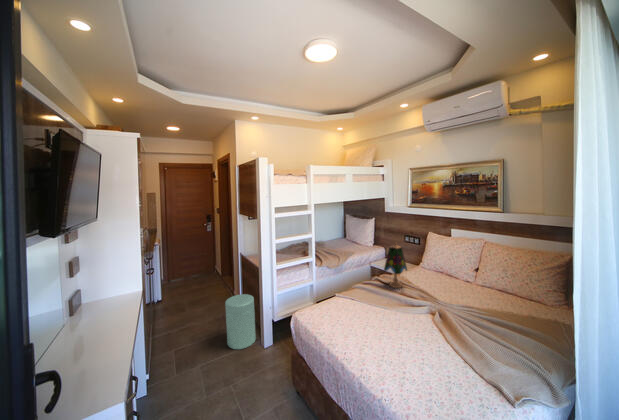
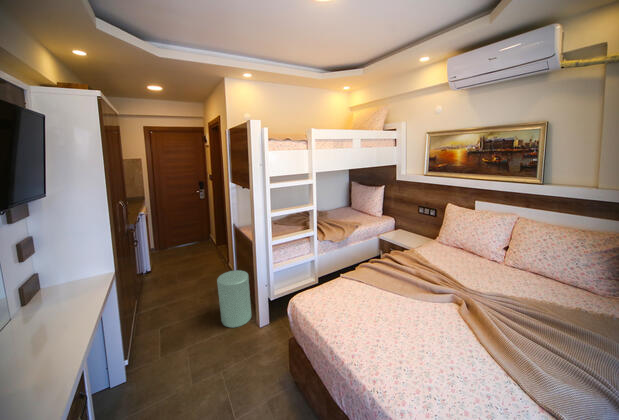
table lamp: present [384,242,407,288] -> none [394,219,421,270]

